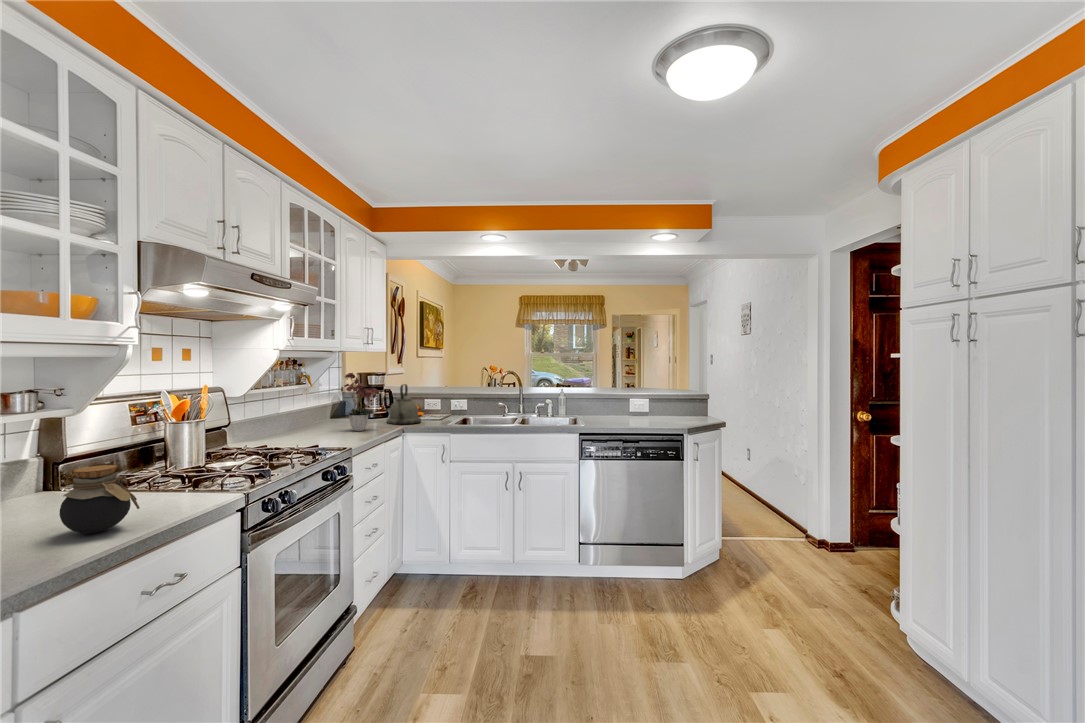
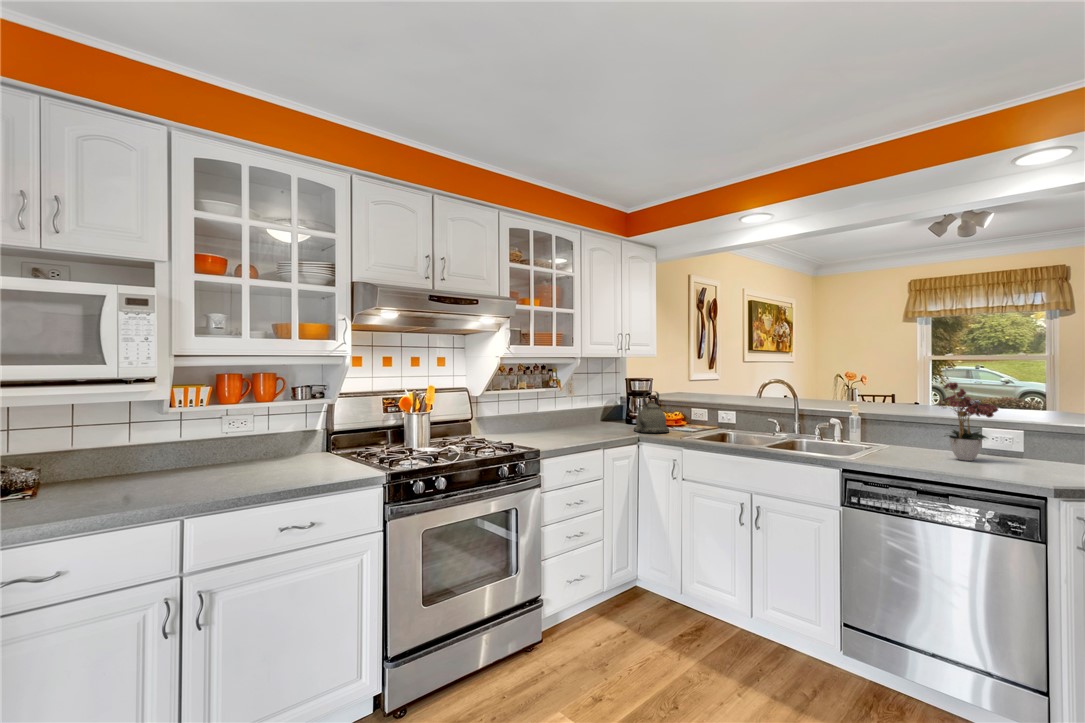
flower arrangement: present [341,373,379,431] -> present [939,383,998,461]
jar: present [59,465,140,533] -> none [267,436,305,479]

